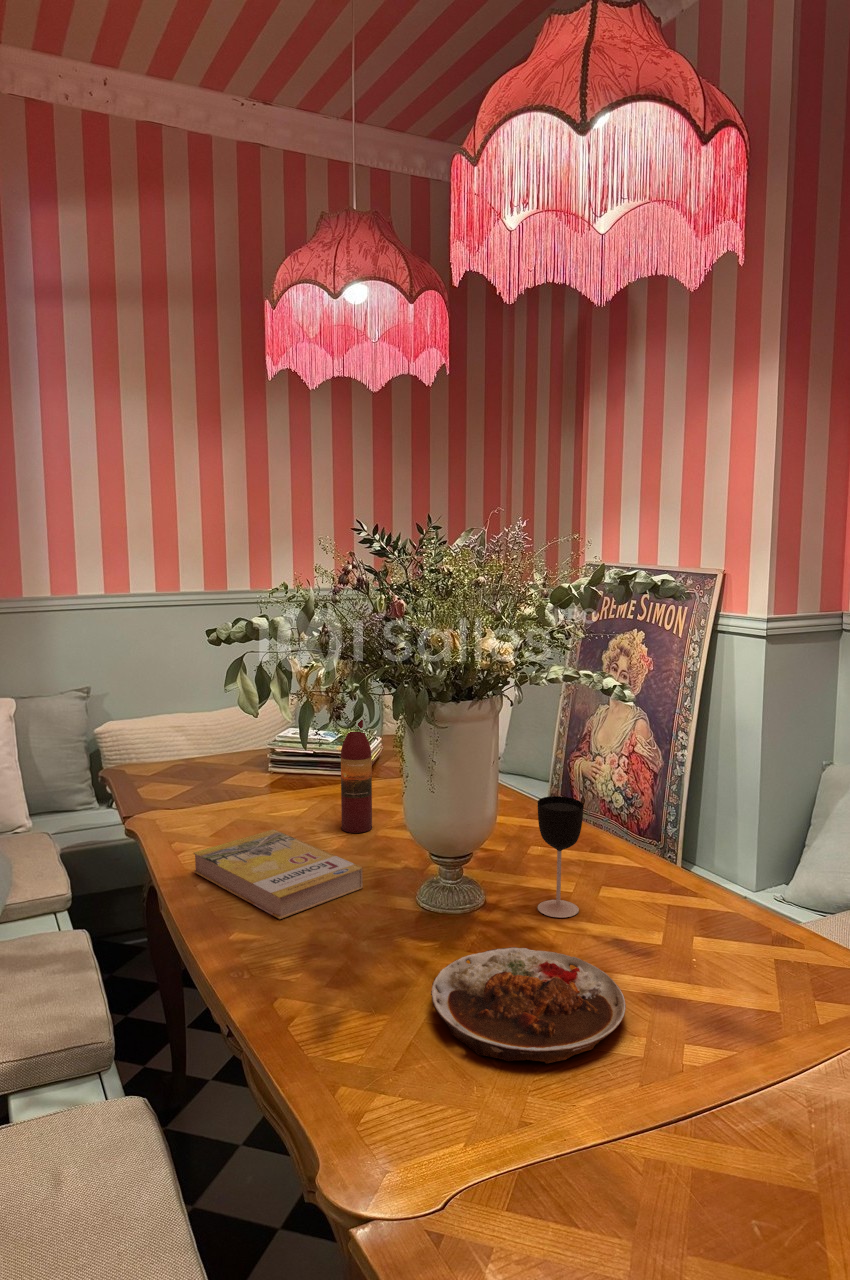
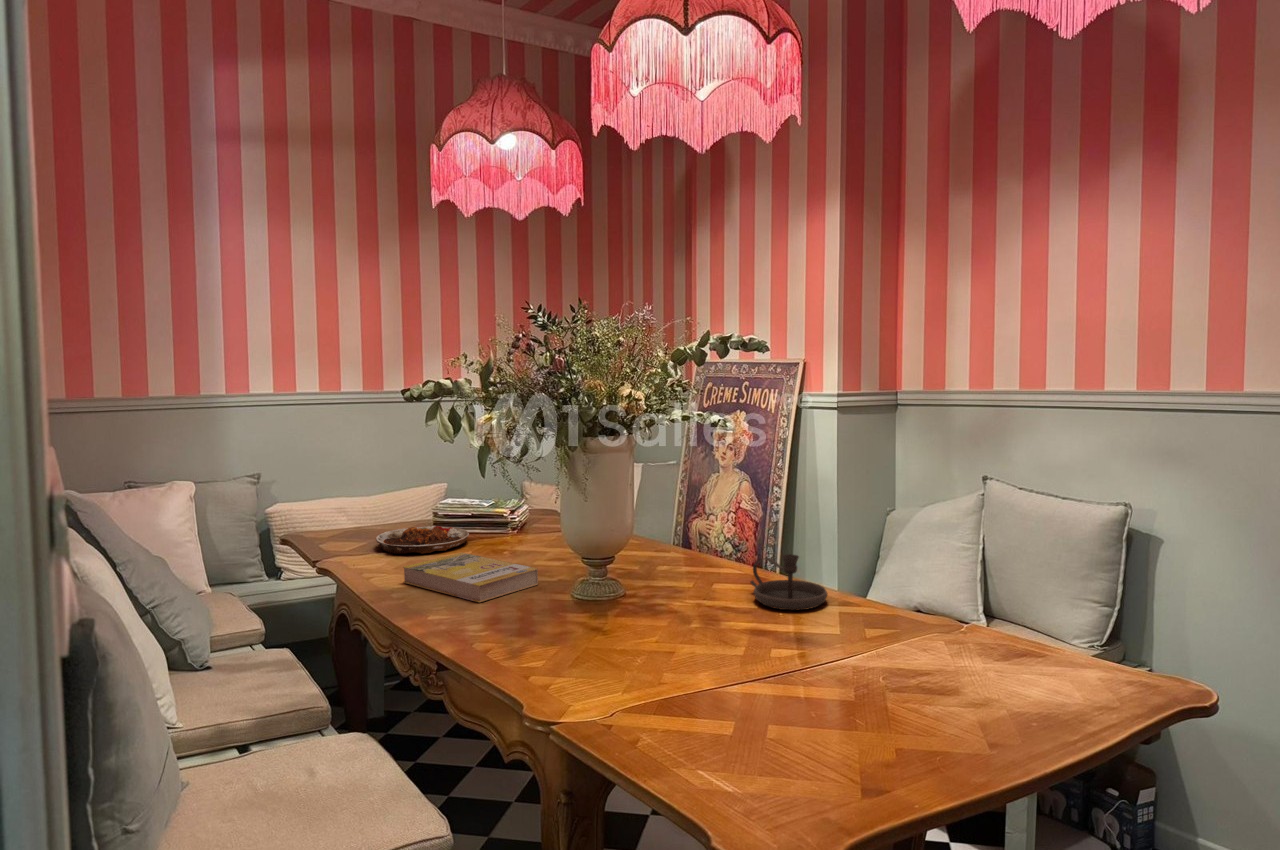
wine bottle: present [341,720,372,833] -> none [512,452,537,557]
wine glass: present [538,796,584,918] -> none [668,505,702,591]
candlestick: none [648,883,761,972] -> present [750,554,828,610]
plate: present [431,947,626,1063] -> present [376,526,469,554]

